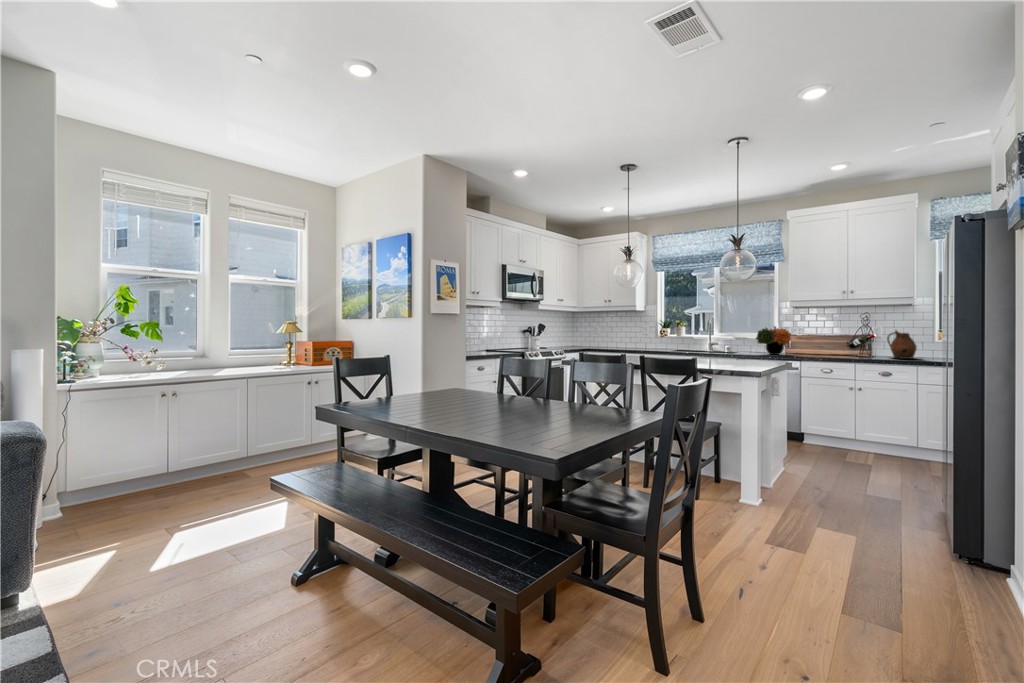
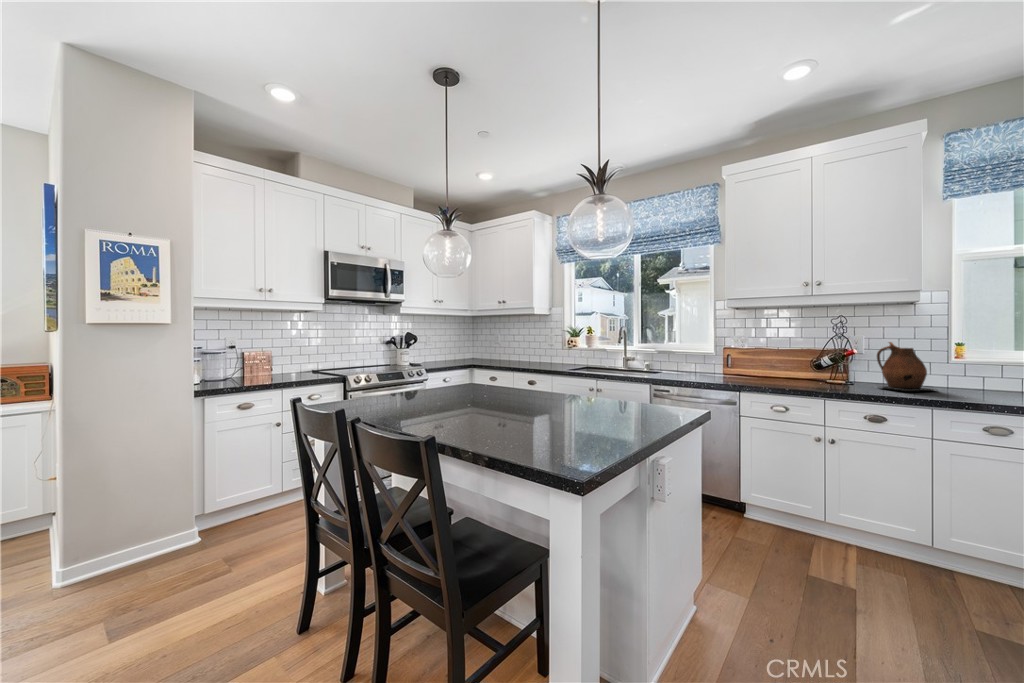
flower arrangement: present [756,326,791,355] -> none [678,336,730,377]

